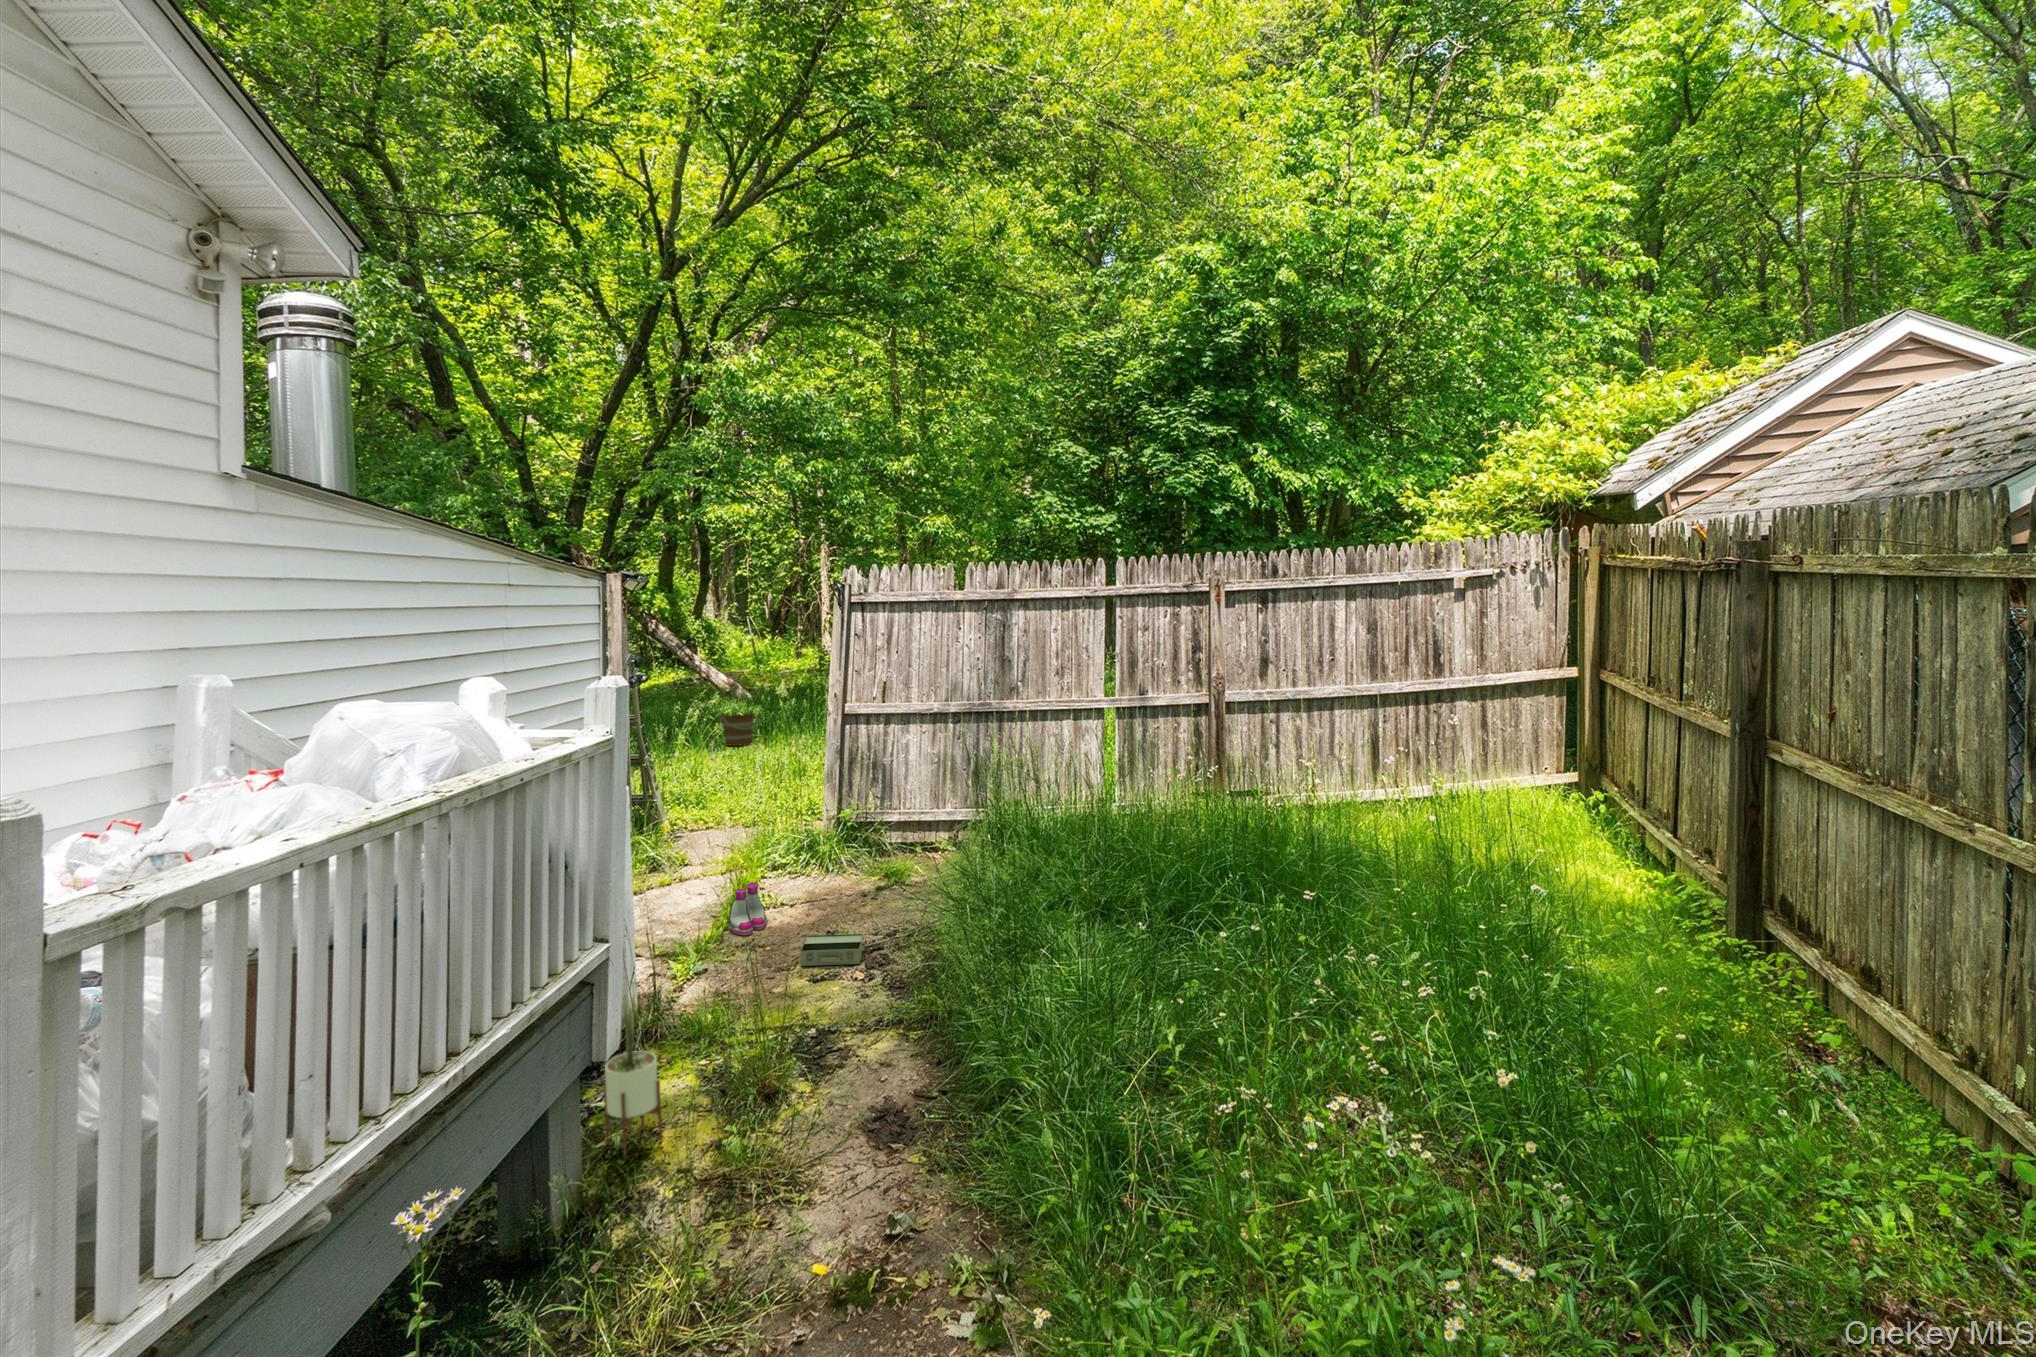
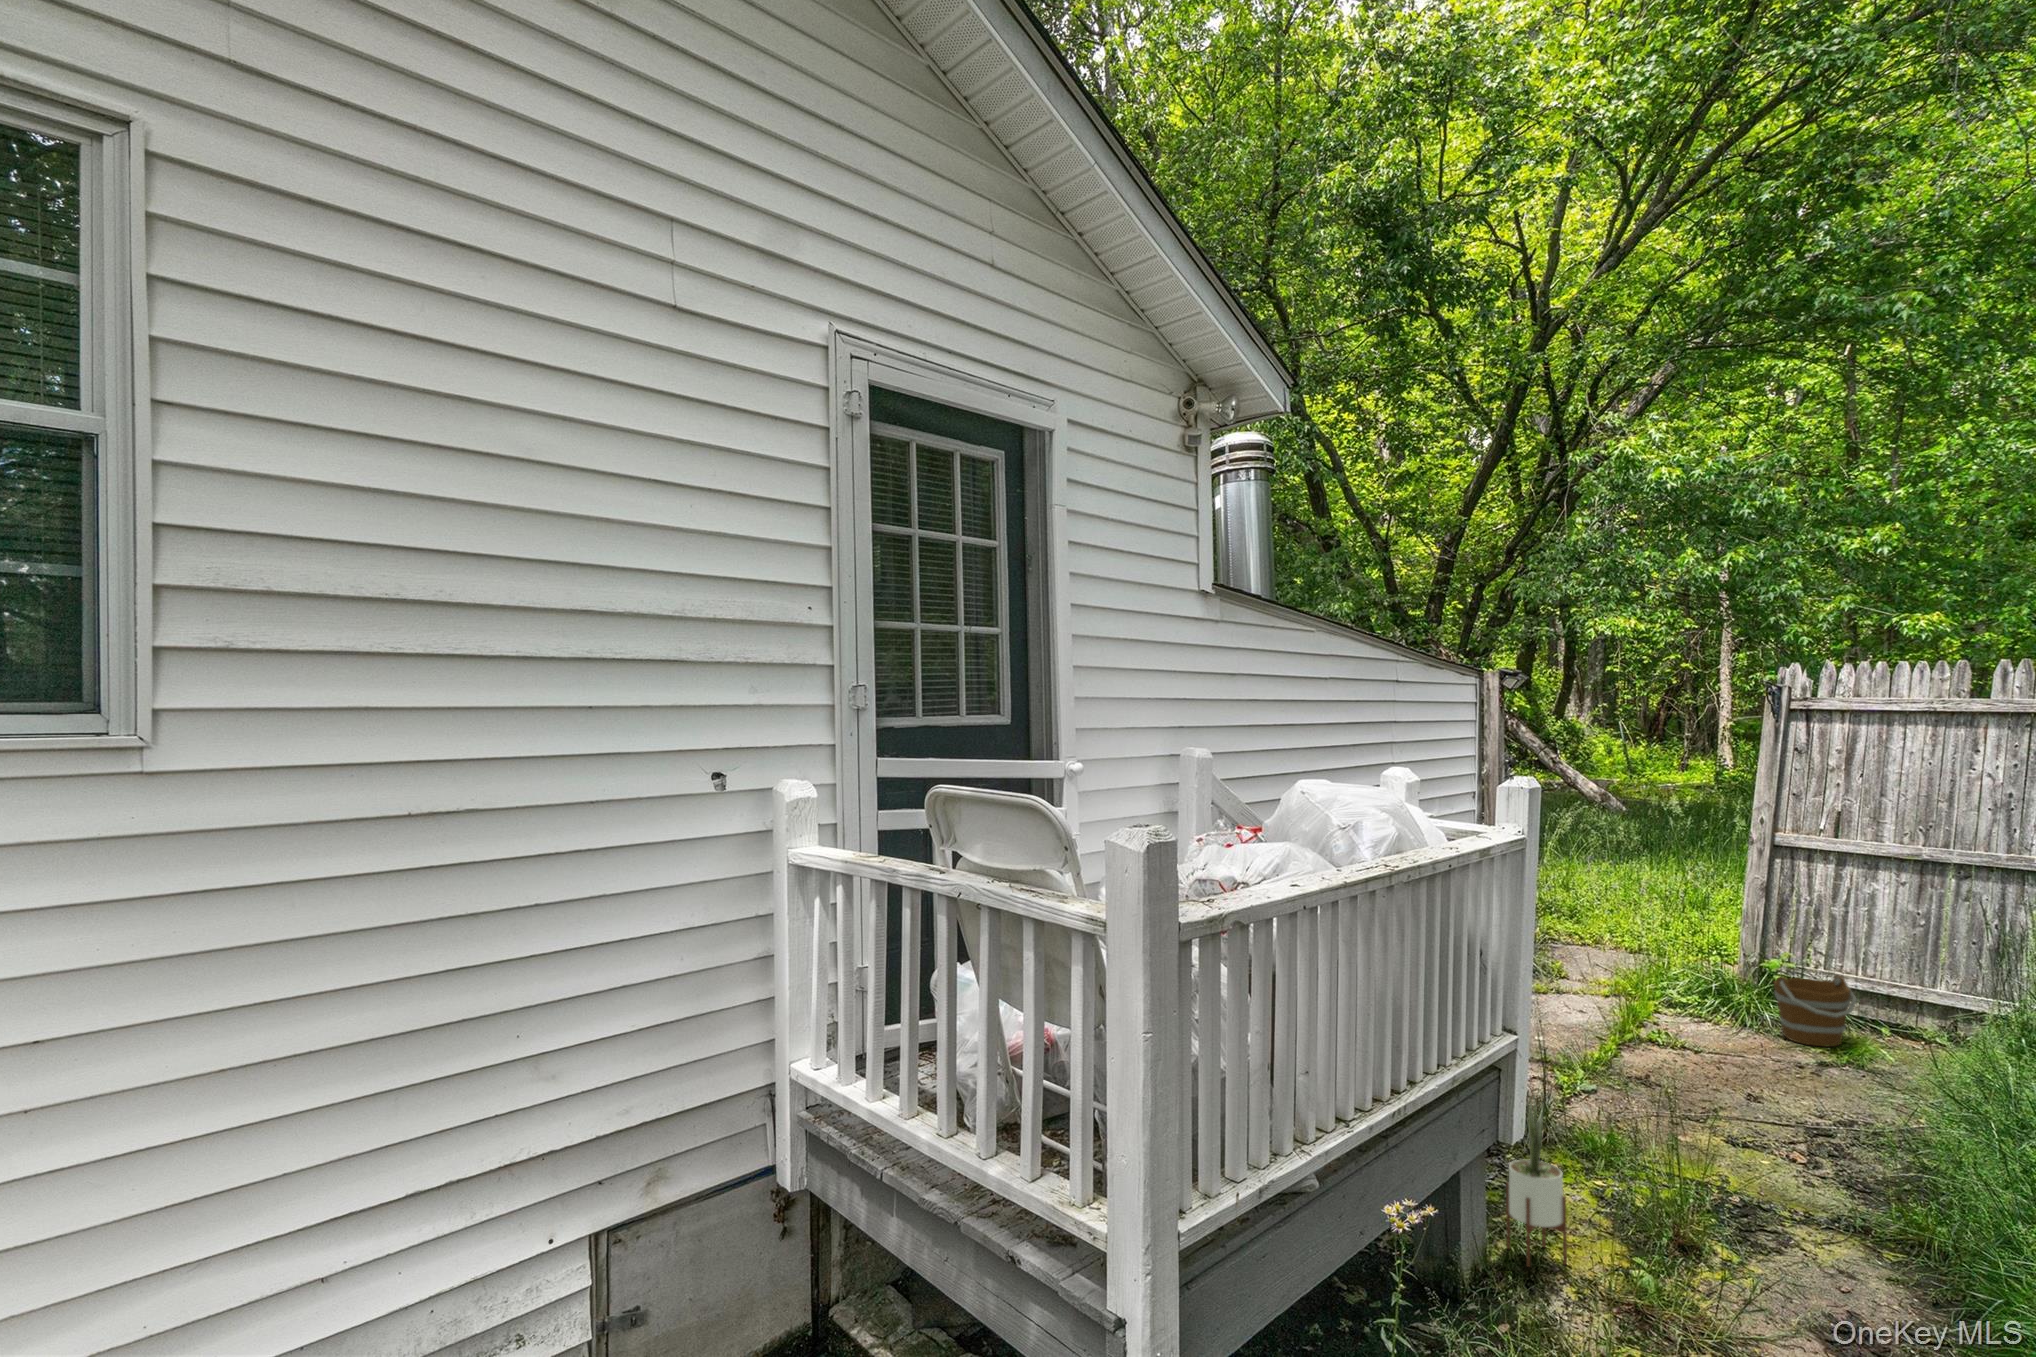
bucket: present [721,711,757,746] -> present [1774,976,1857,1047]
boots: present [729,882,767,935] -> none [1623,1025,1671,1085]
toolbox: present [800,934,863,966] -> none [1720,1100,1808,1149]

